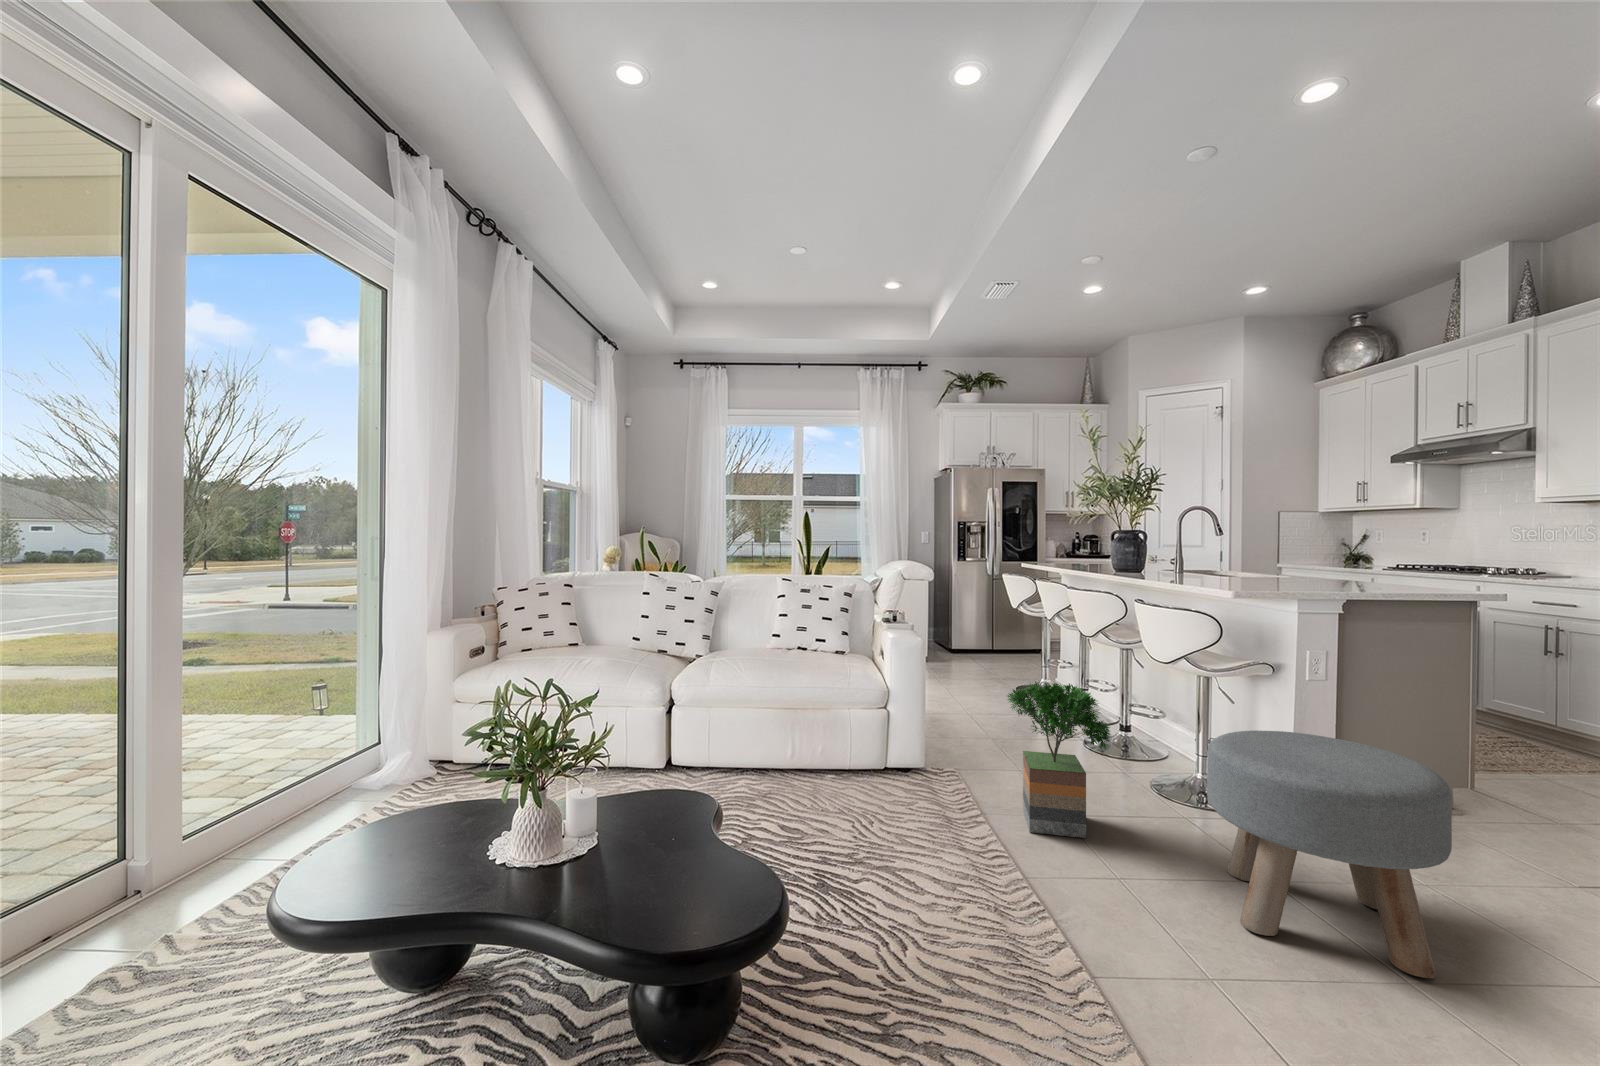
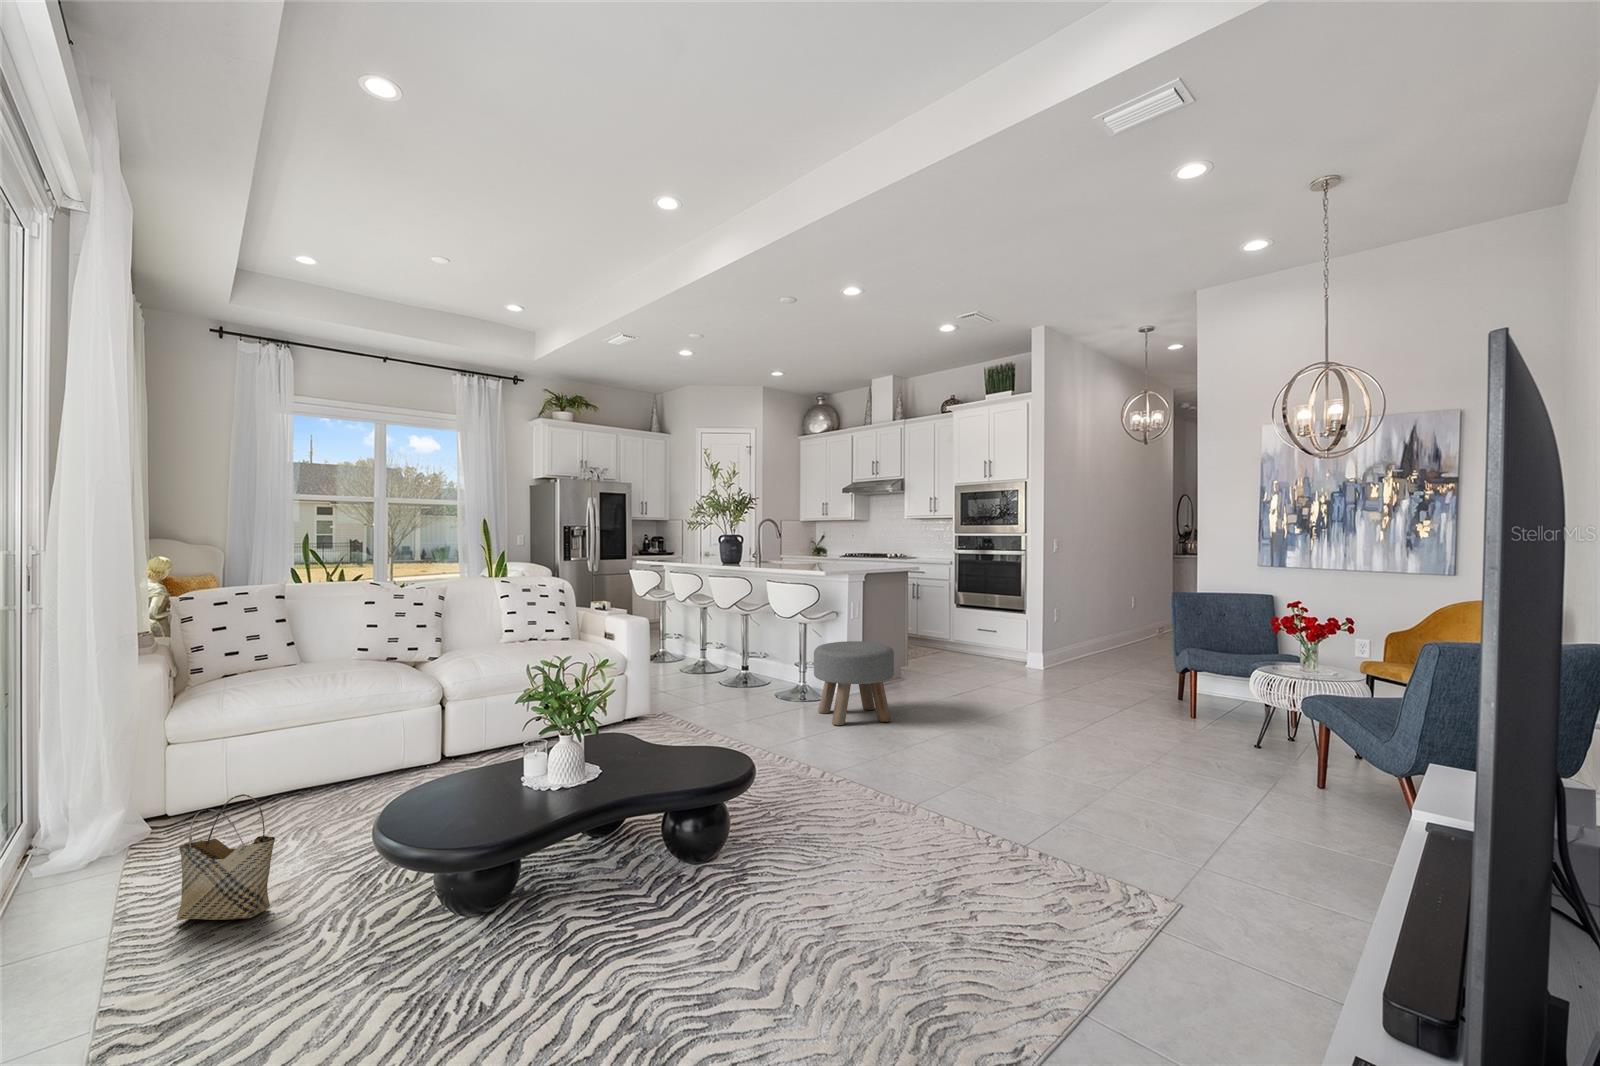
potted tree: present [1008,682,1111,838] -> none [711,635,770,720]
woven basket: none [53,801,147,979] -> present [177,794,275,920]

